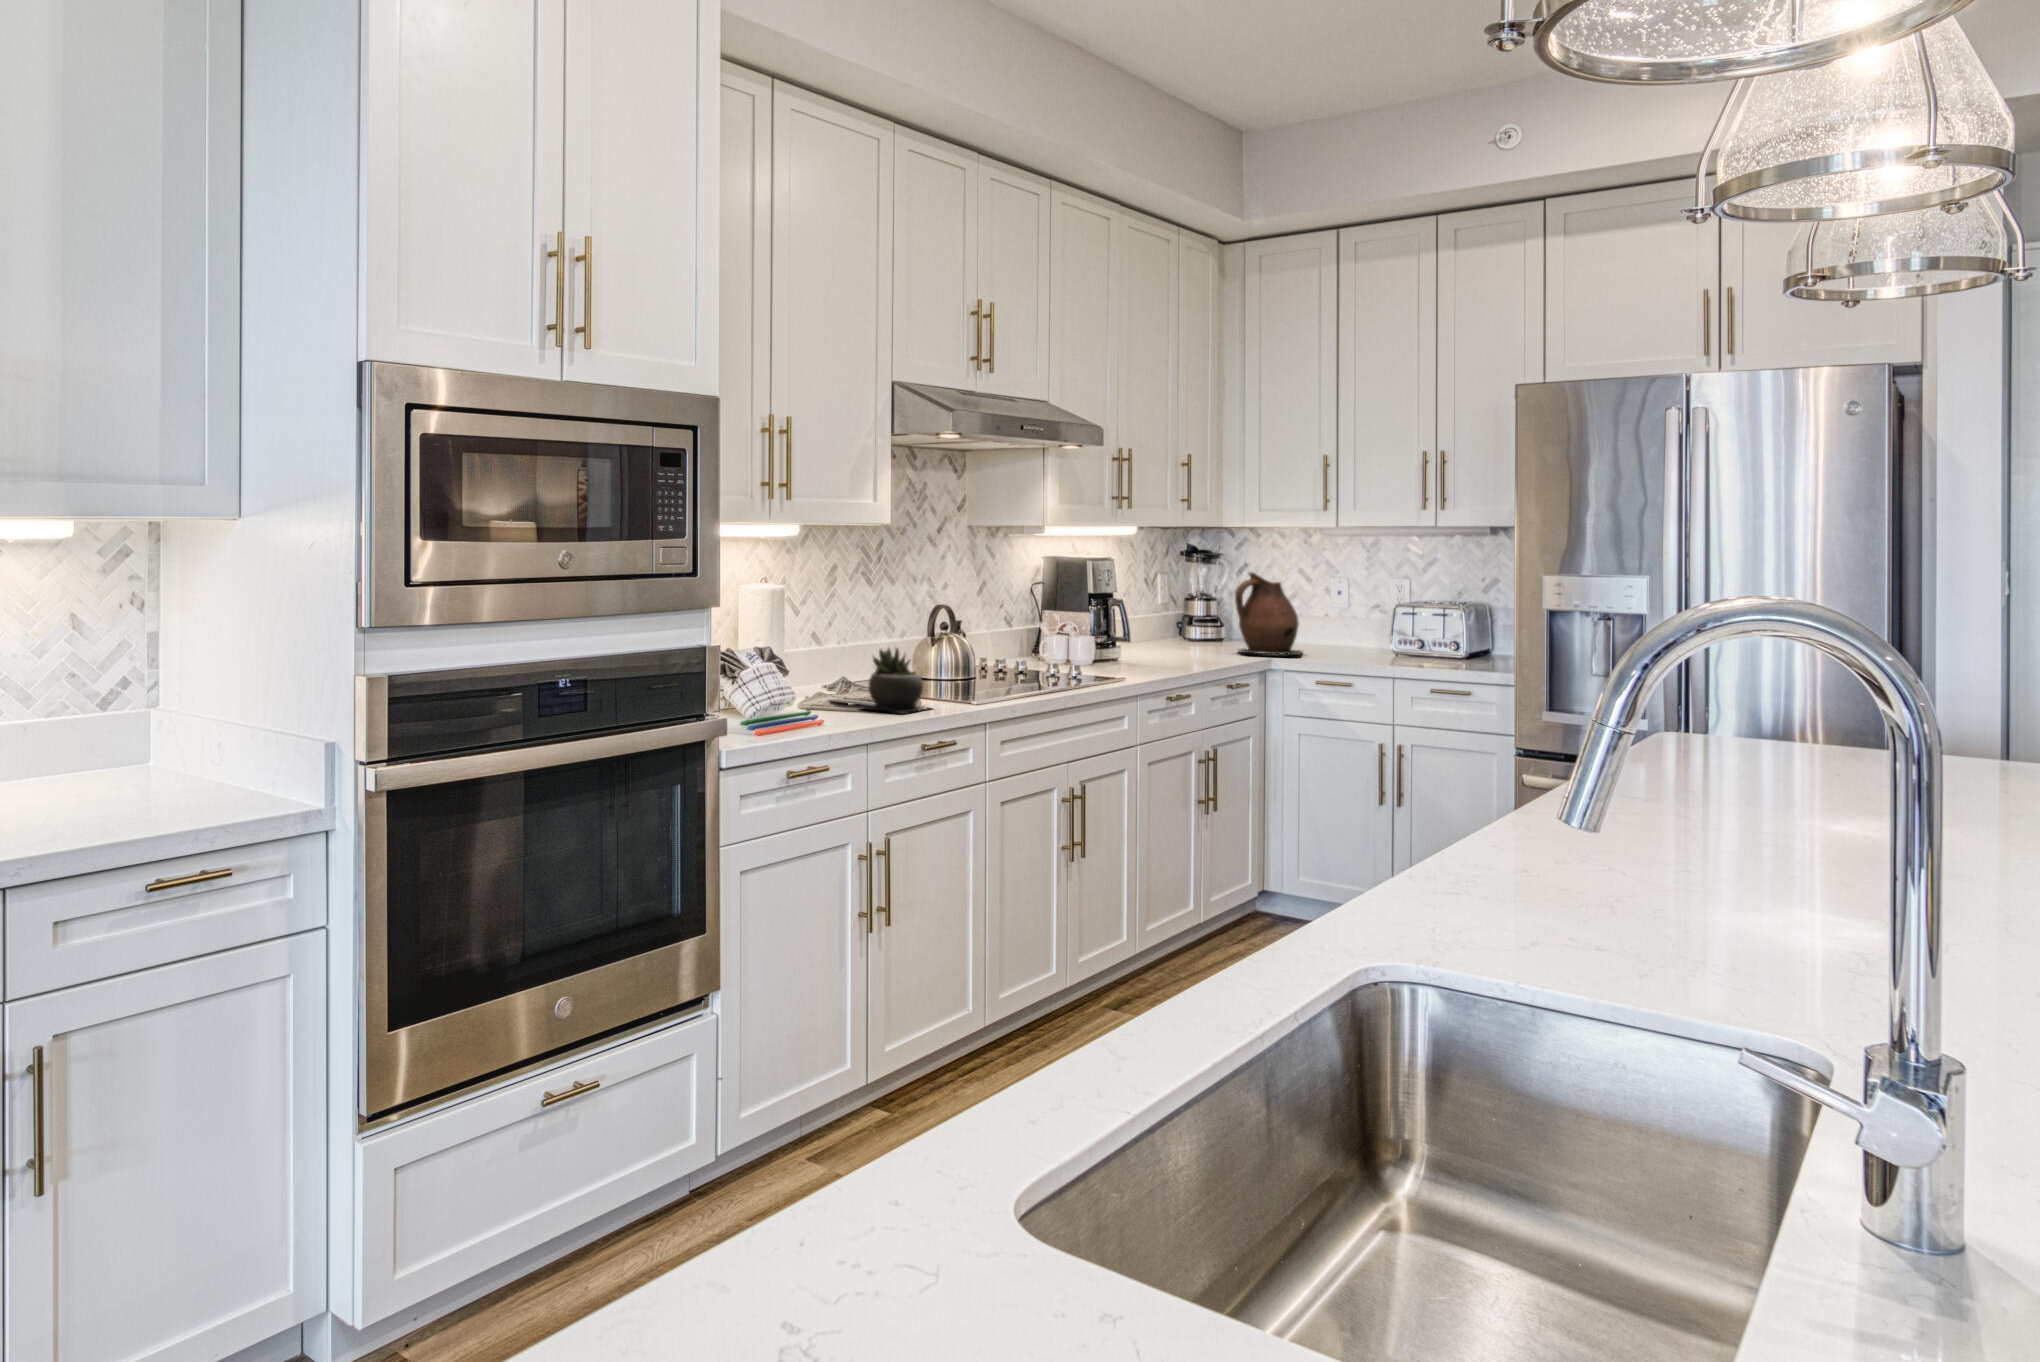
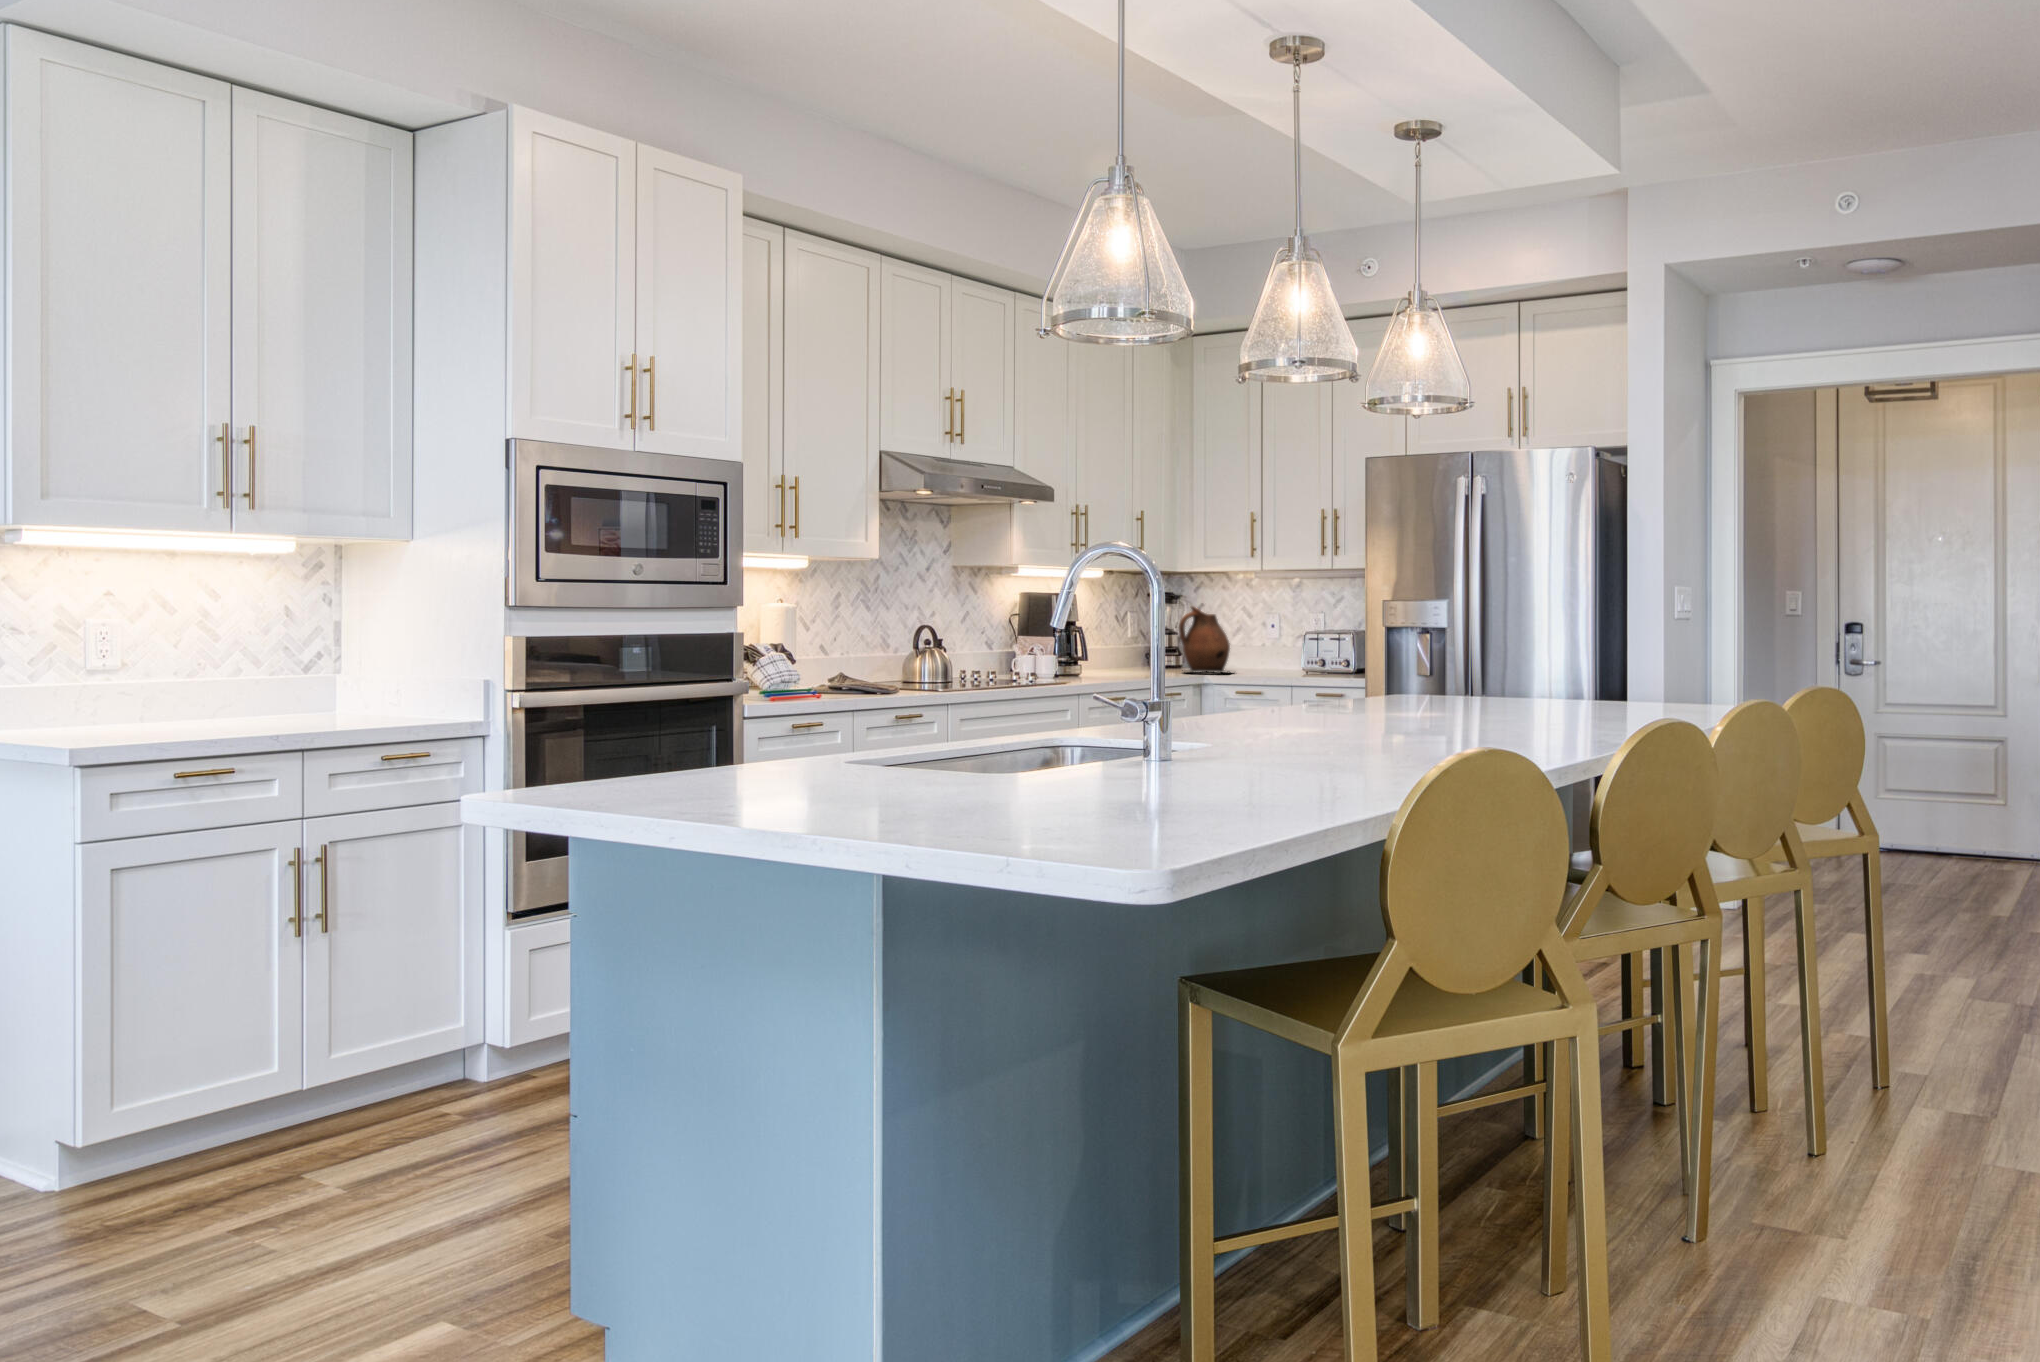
succulent plant: present [865,648,928,713] -> none [848,647,909,695]

